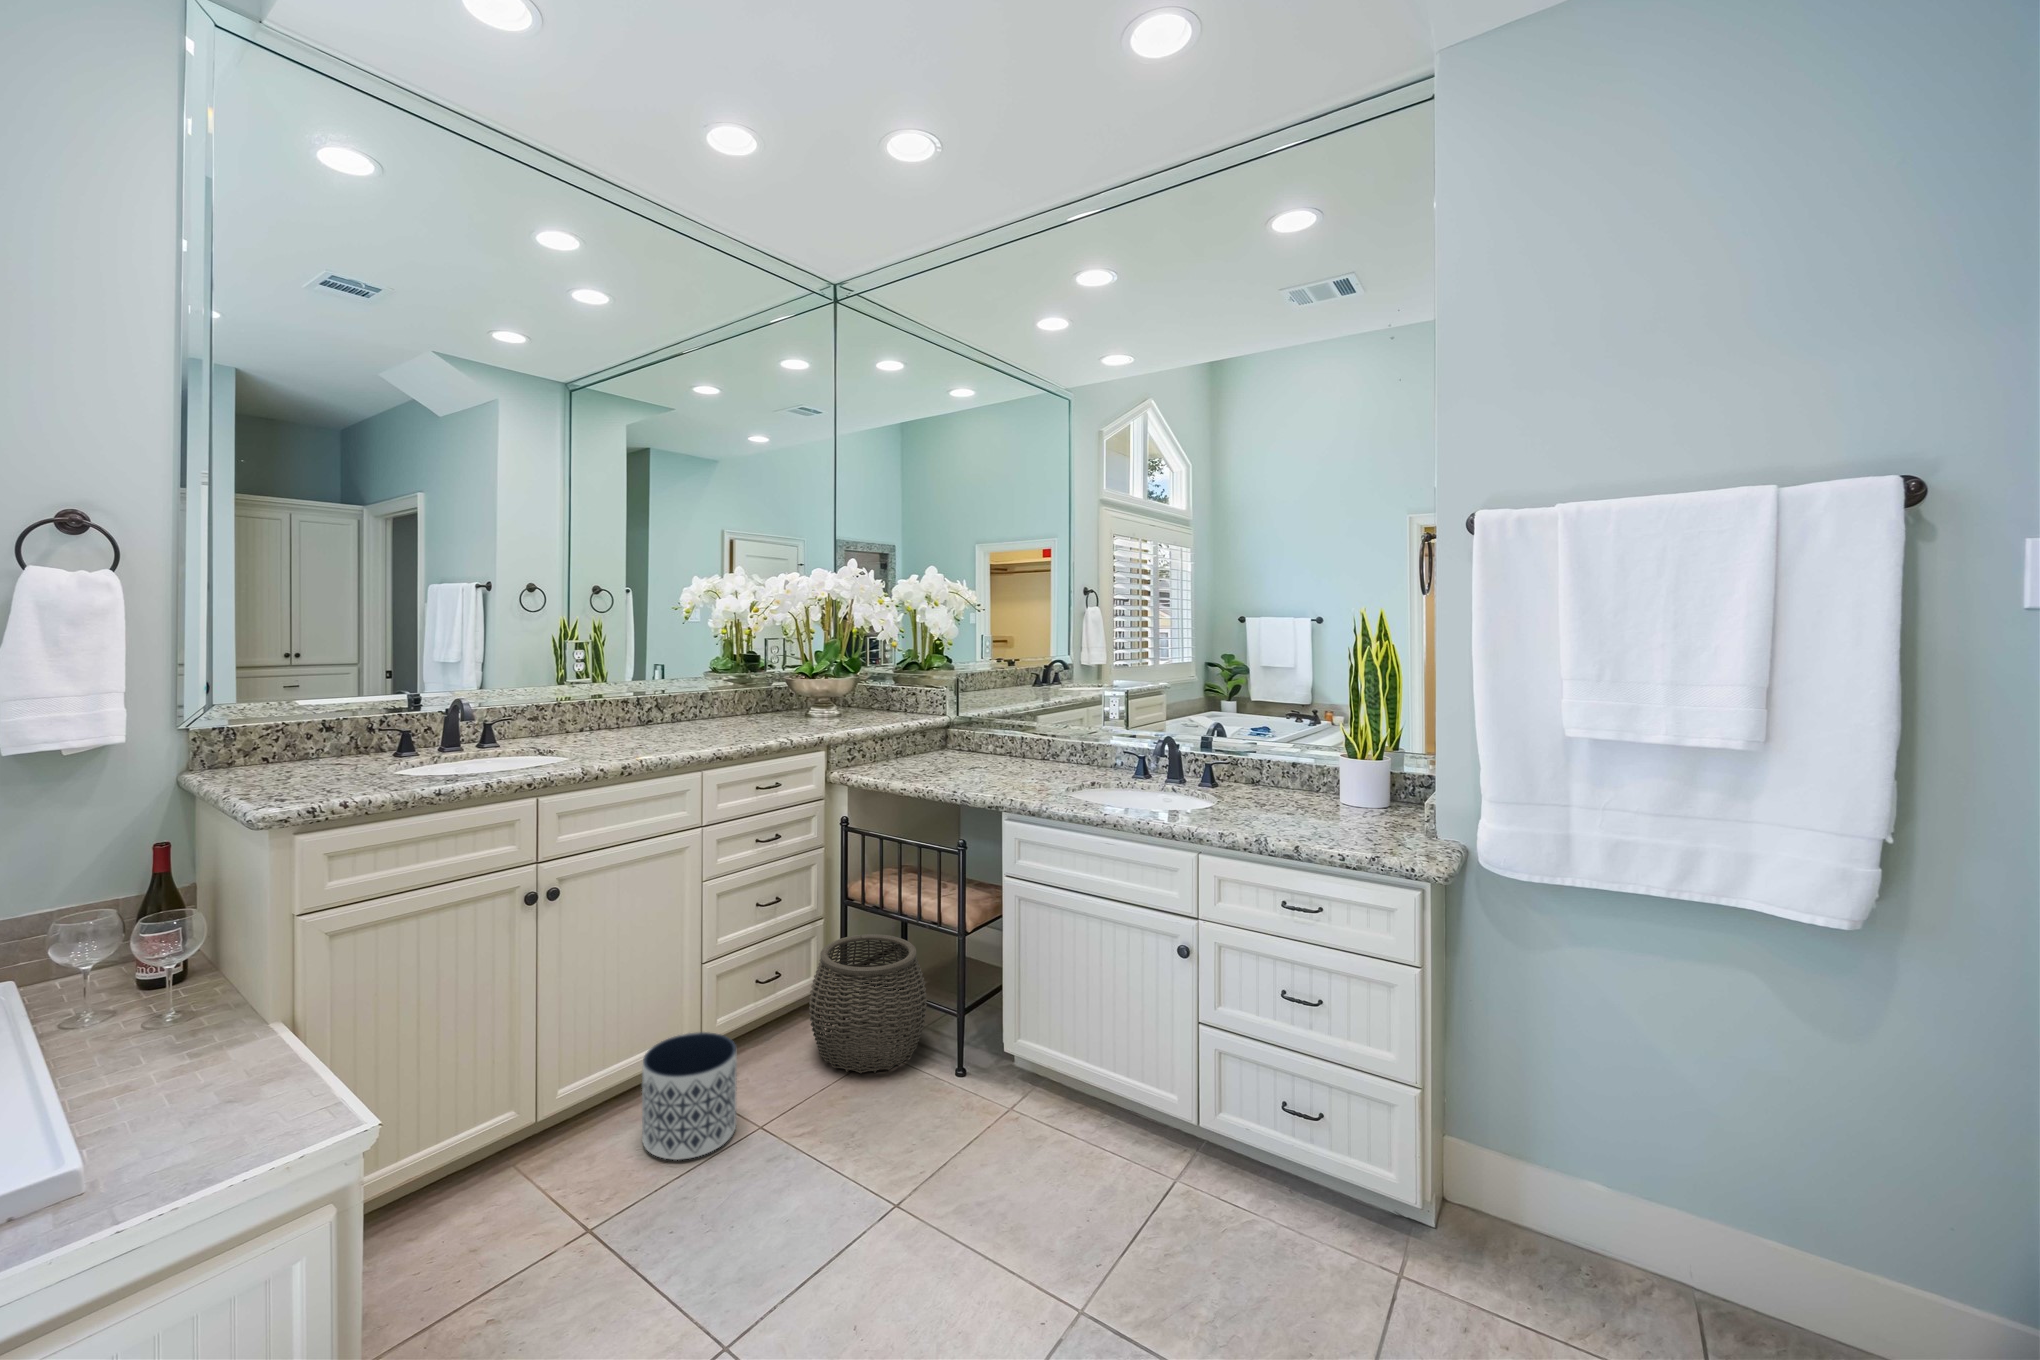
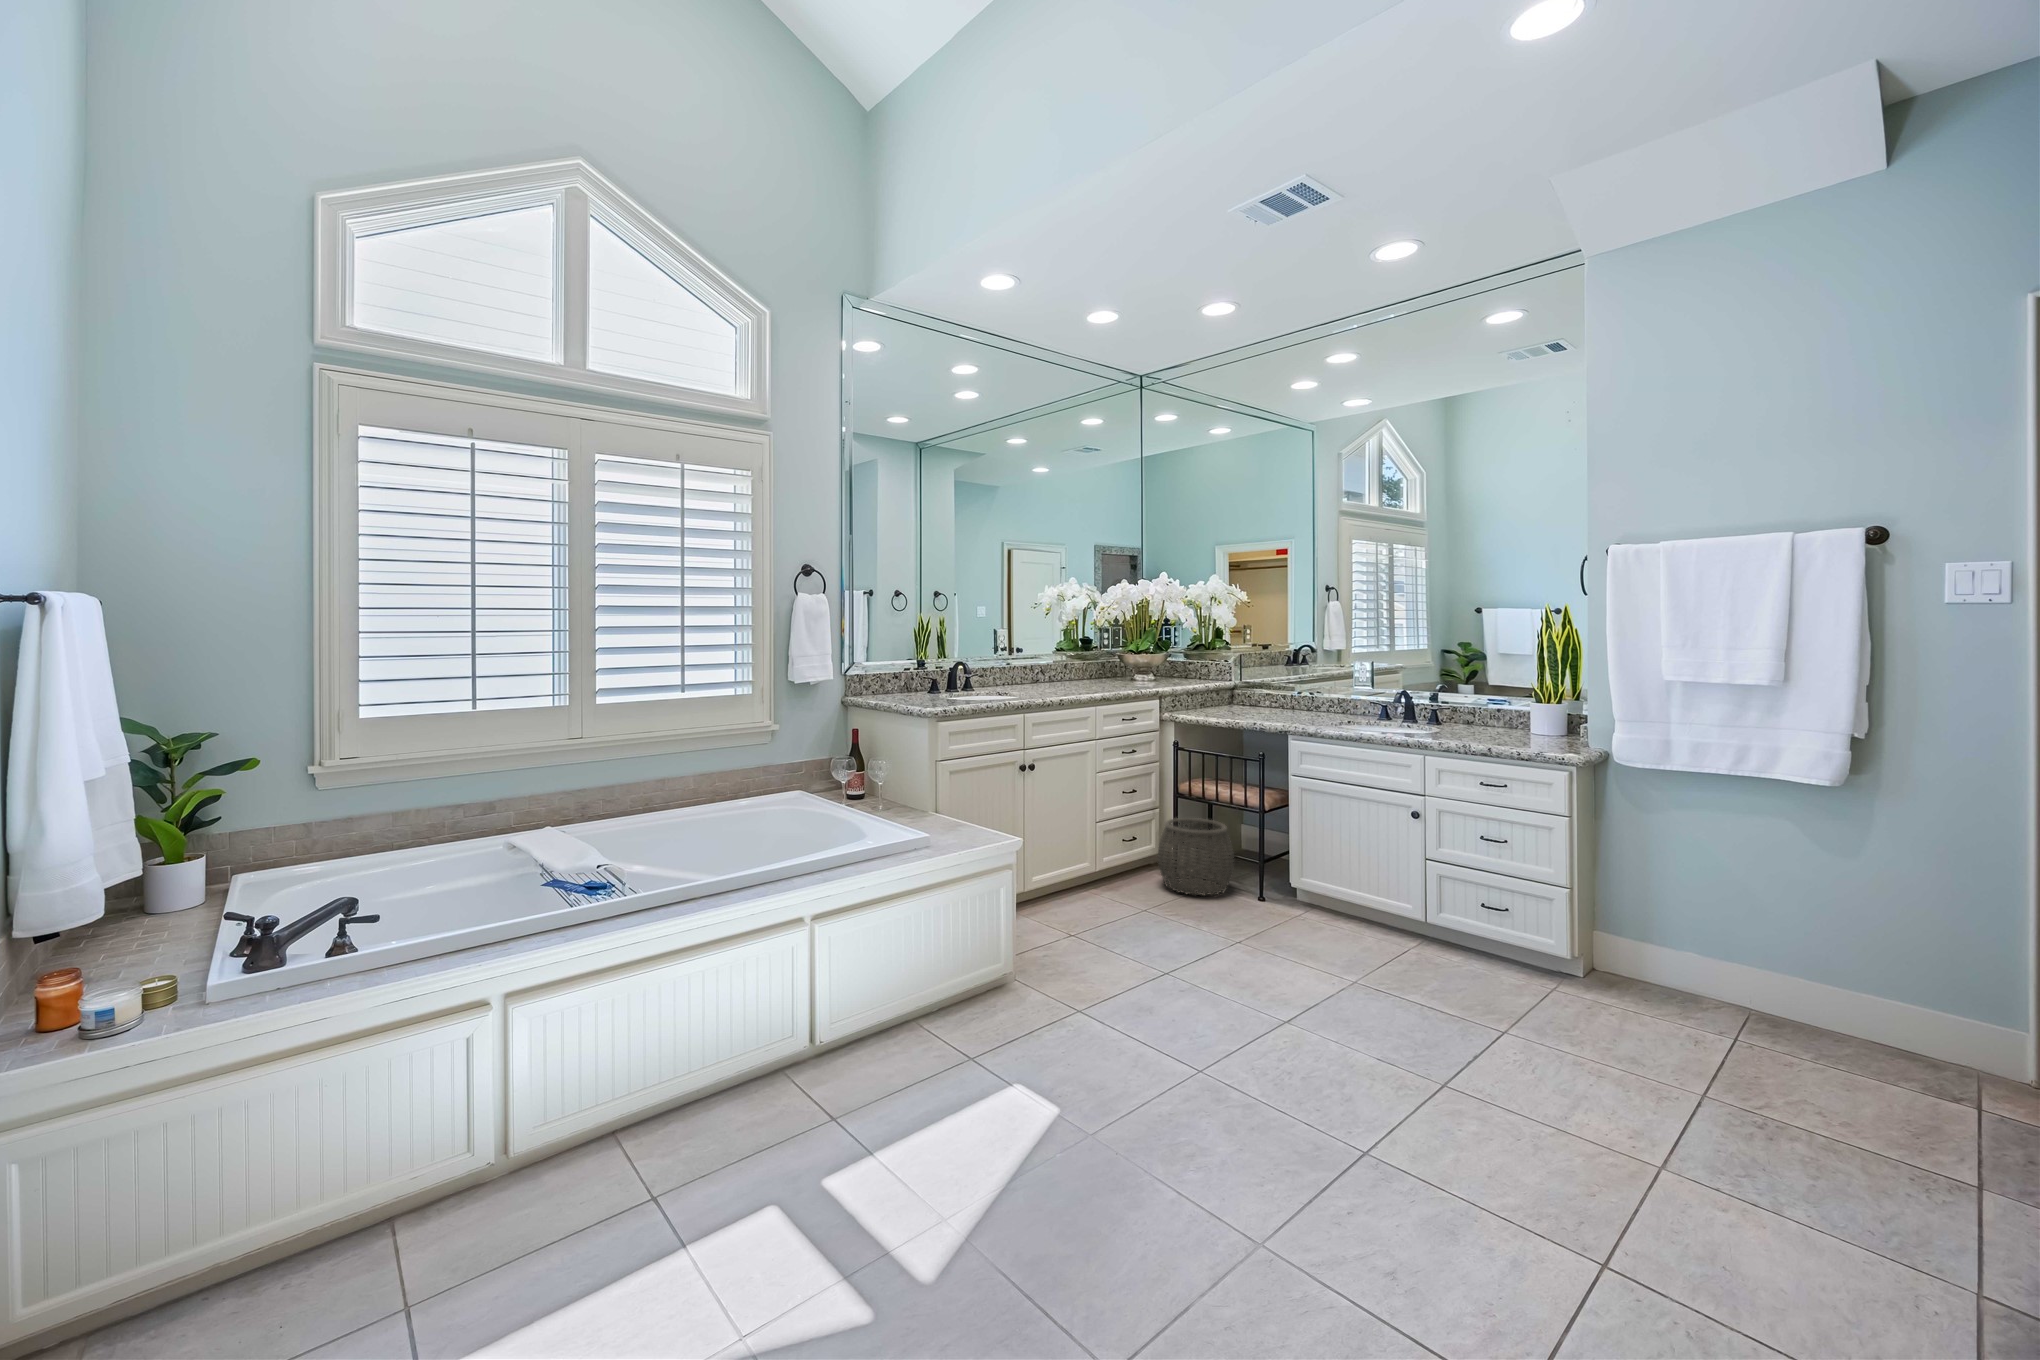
planter: present [642,1032,737,1160] -> none [1079,858,1131,919]

